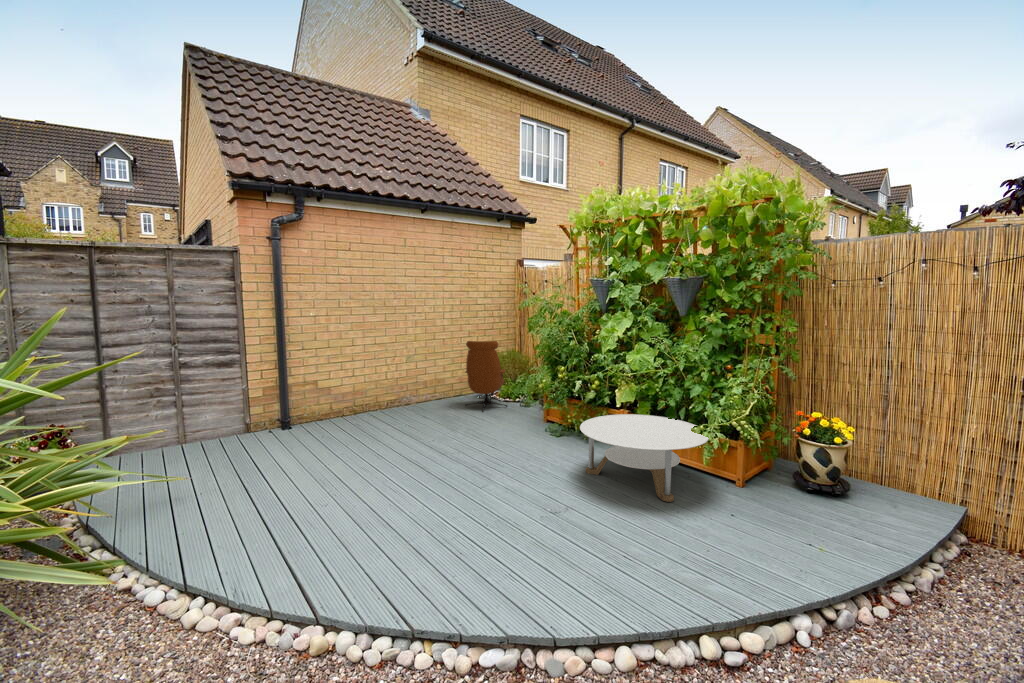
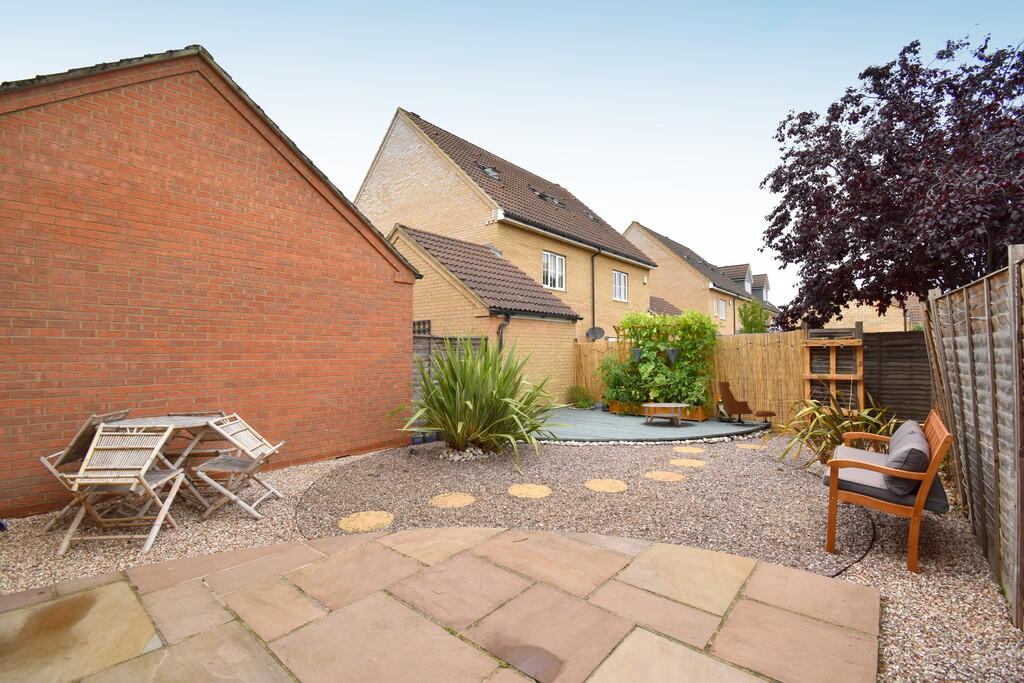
lounge chair: present [465,341,507,411] -> present [718,381,776,426]

